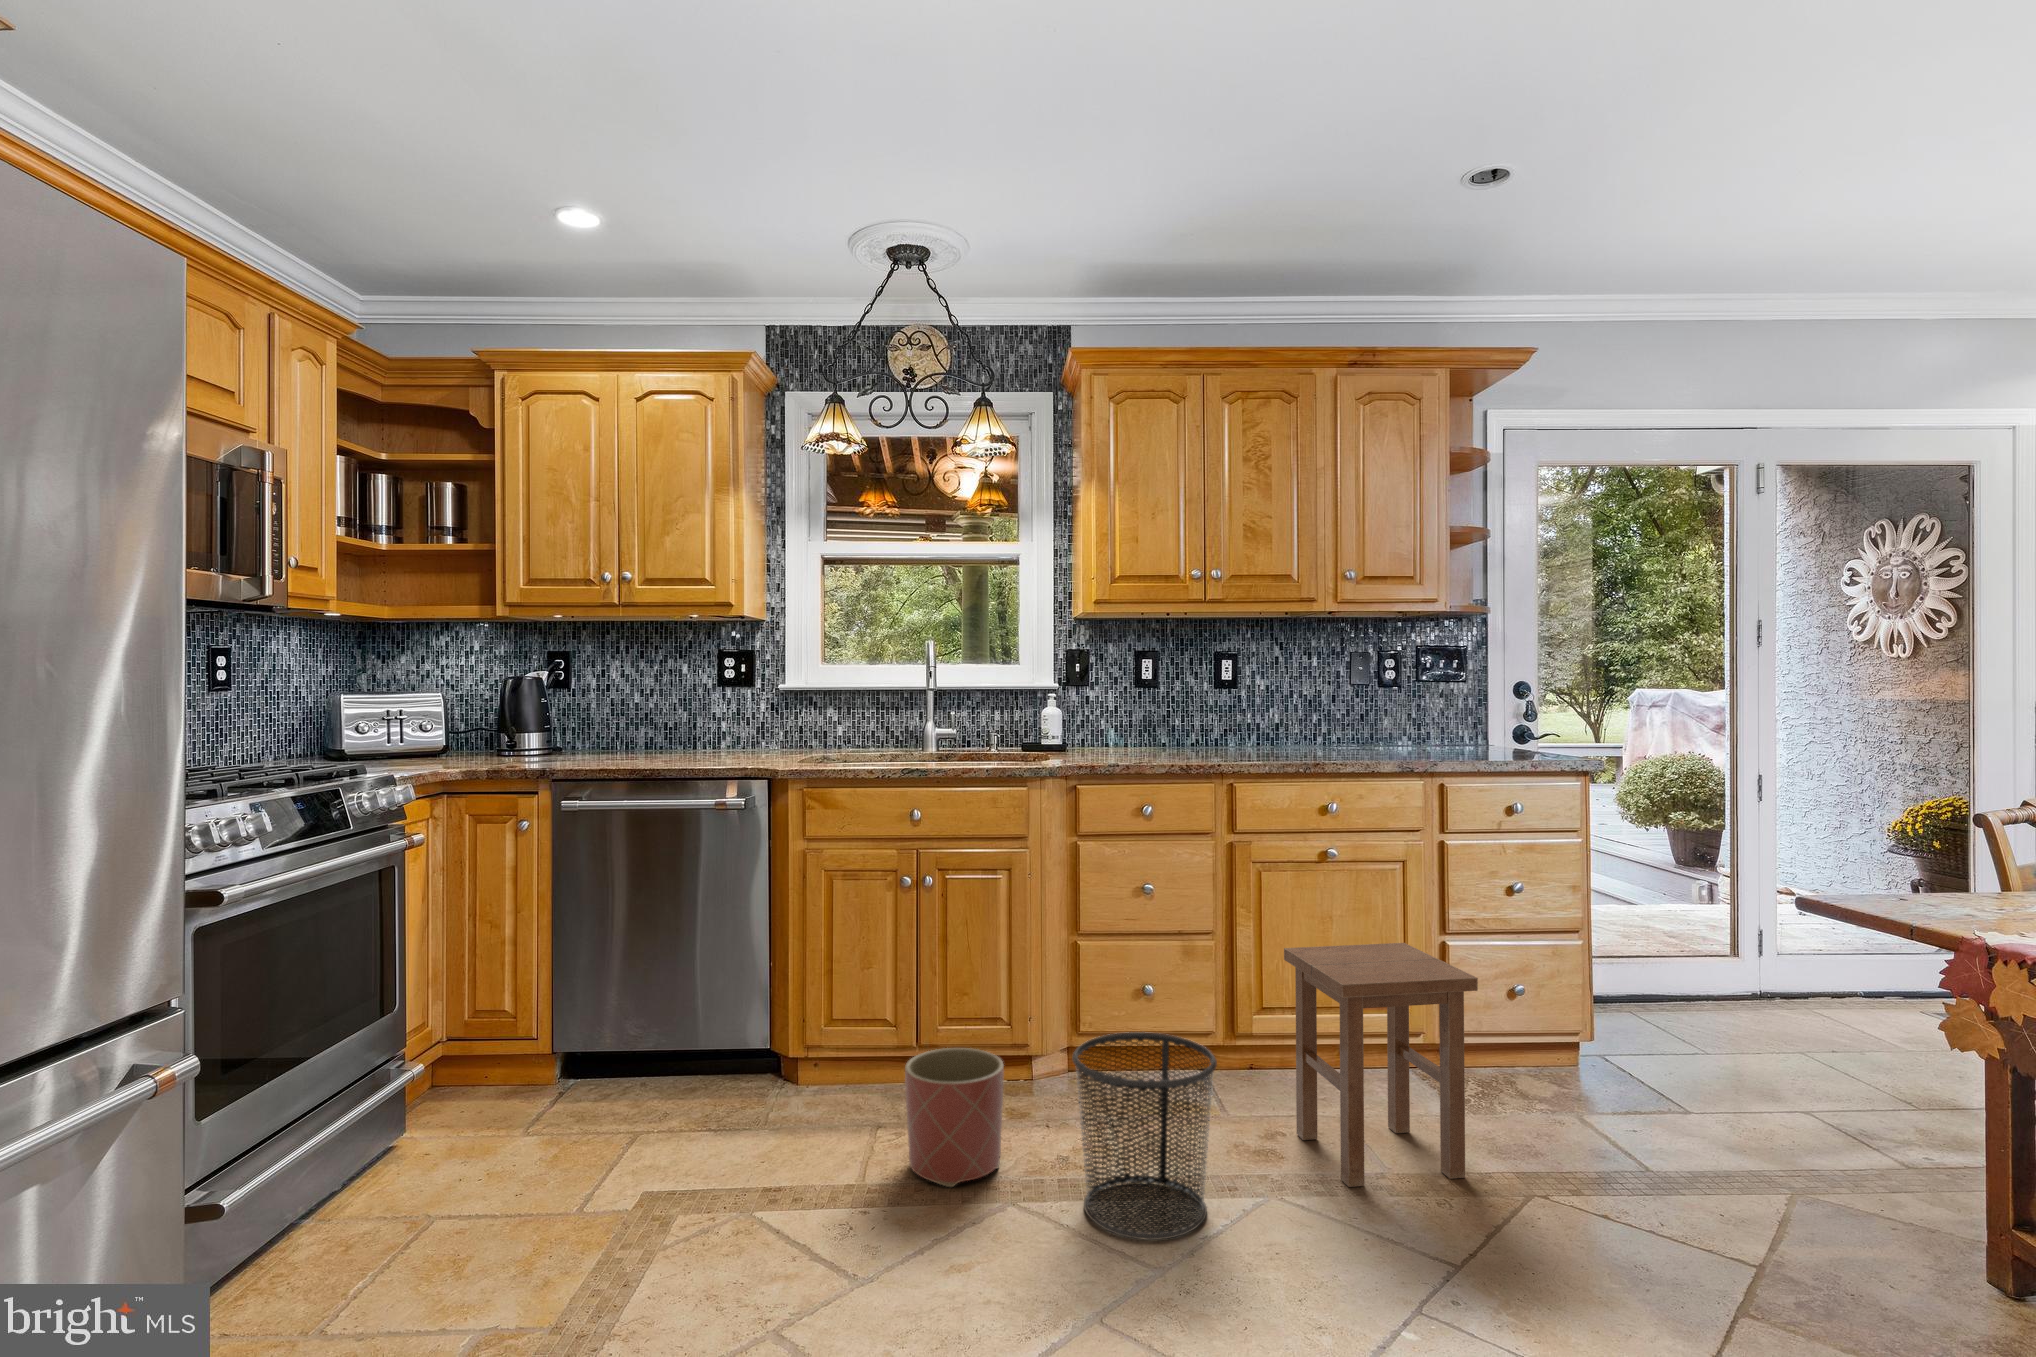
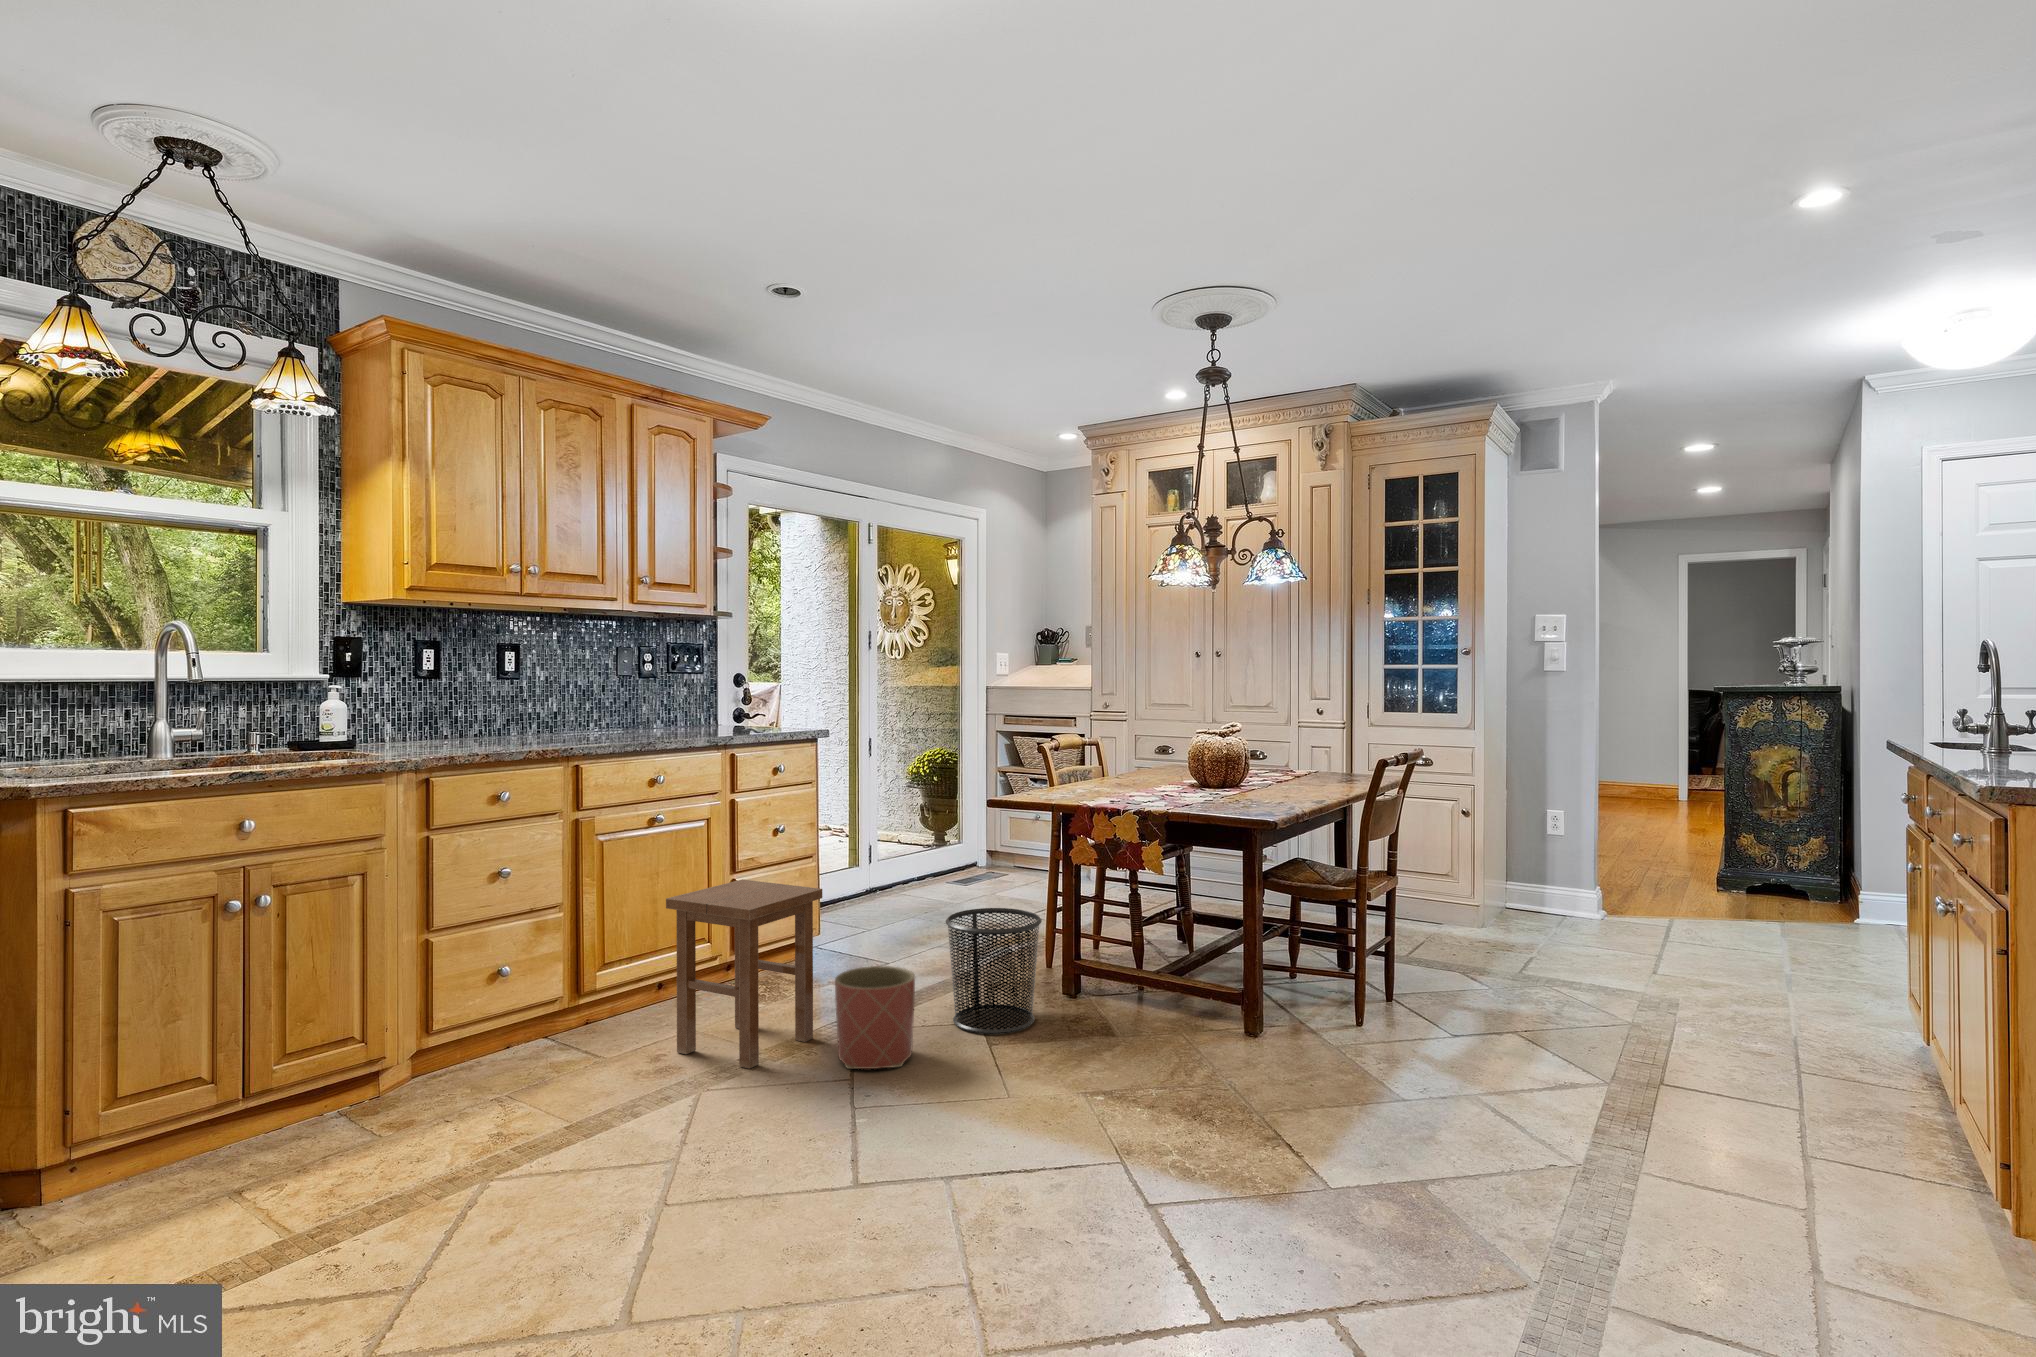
waste bin: present [1072,1032,1217,1240] -> present [946,908,1042,1034]
planter: present [905,1048,1004,1187] -> present [835,966,915,1069]

